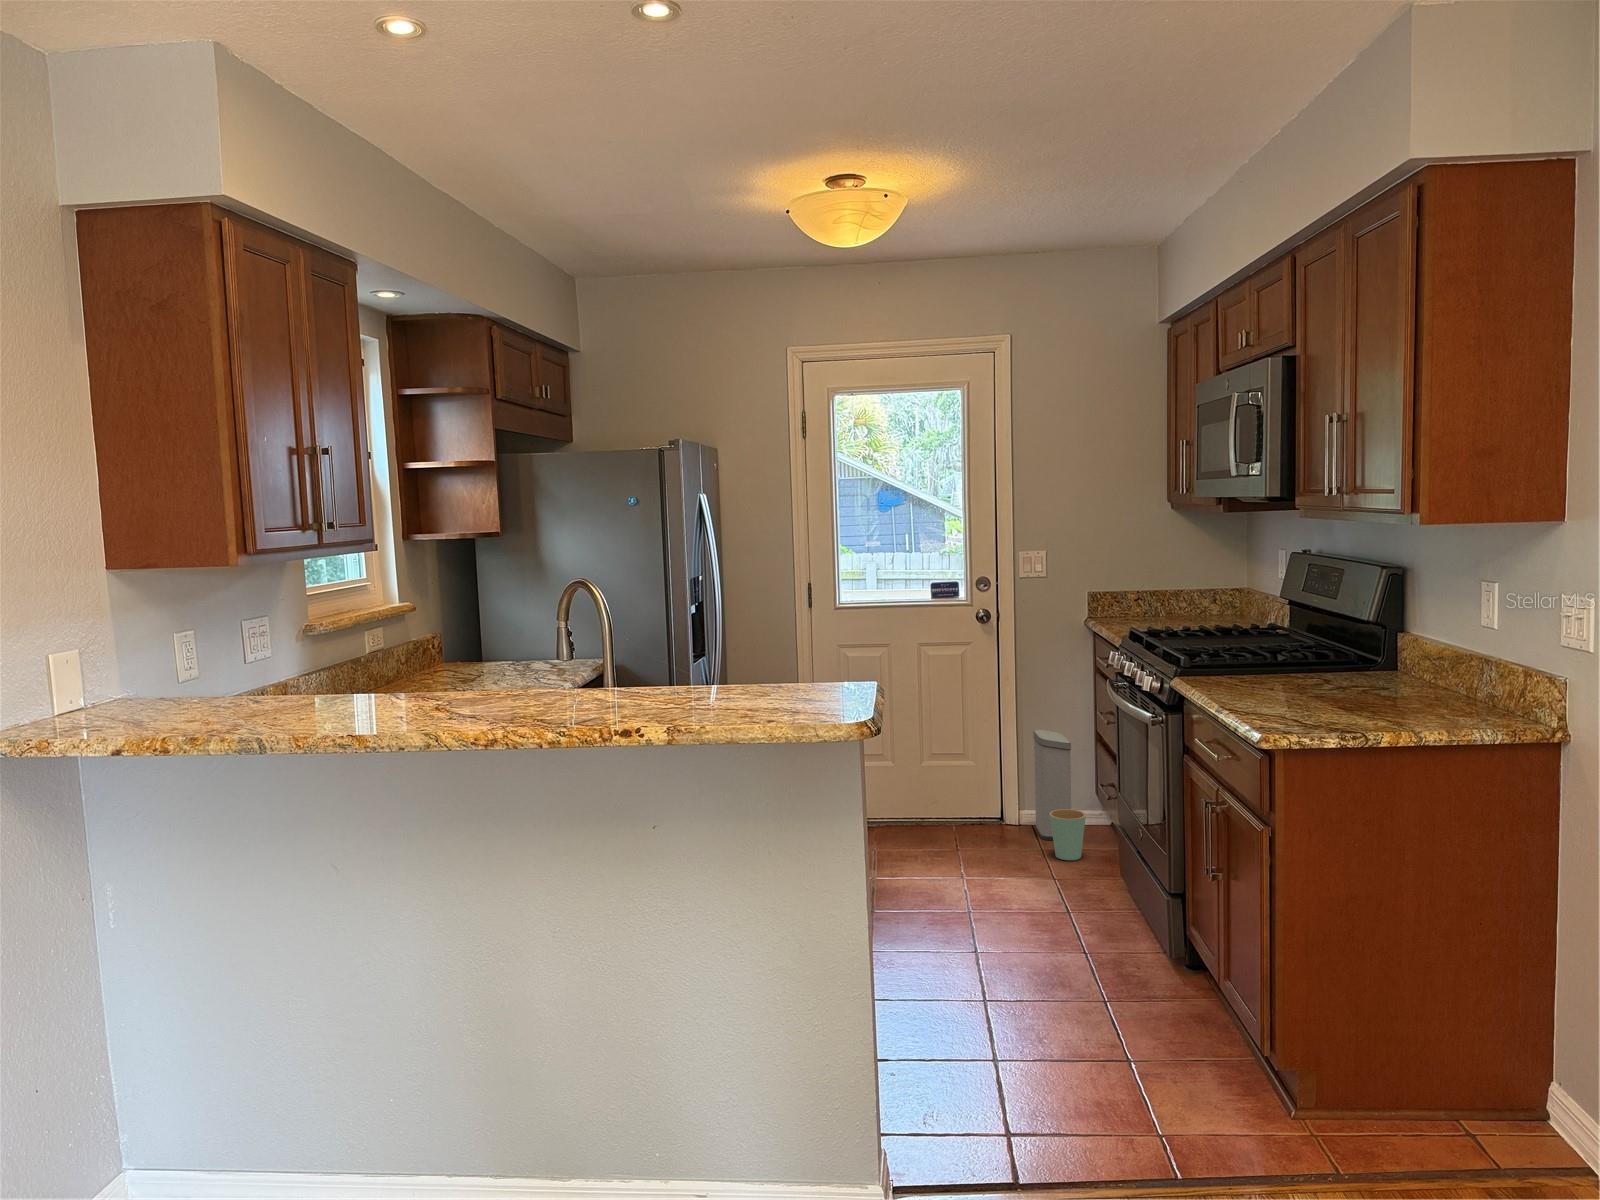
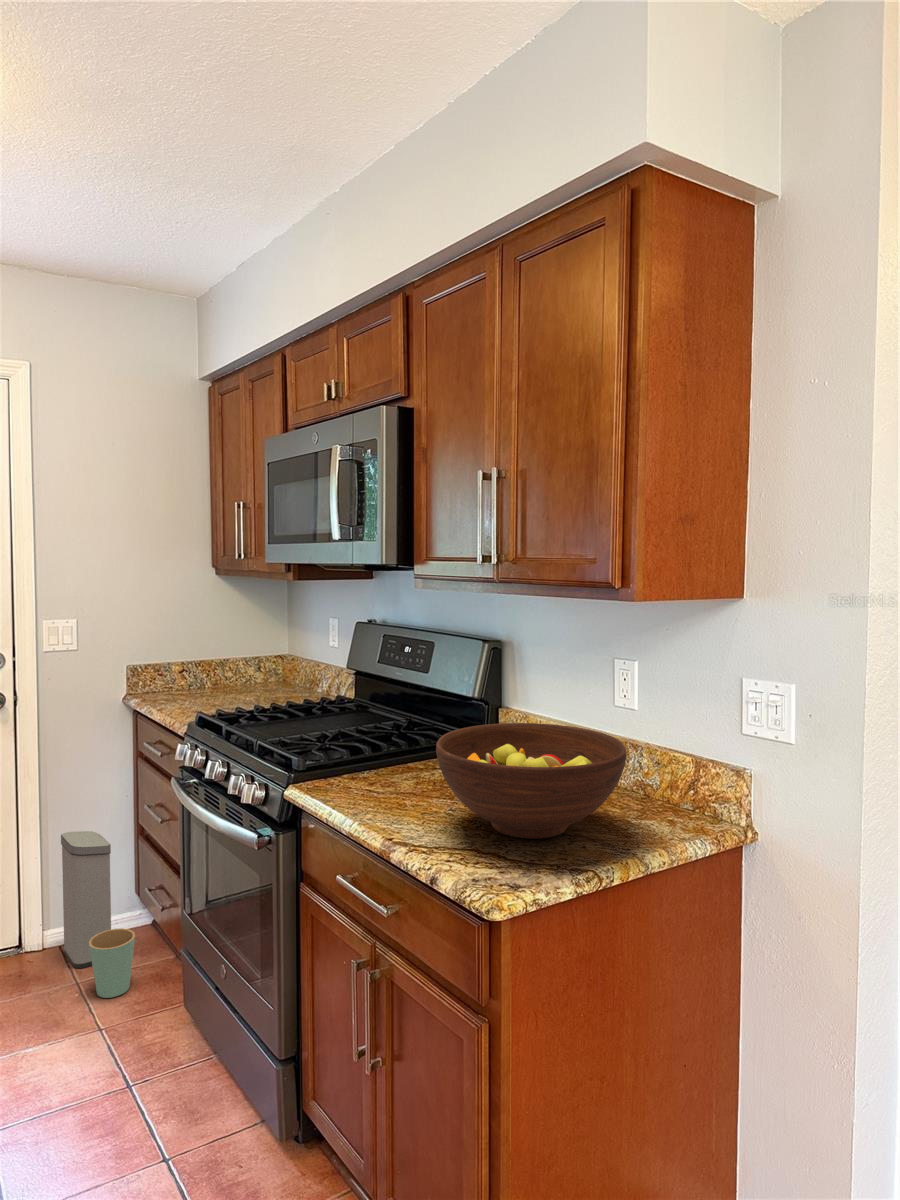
fruit bowl: none [1252,629,1418,710] -> present [436,723,626,839]

